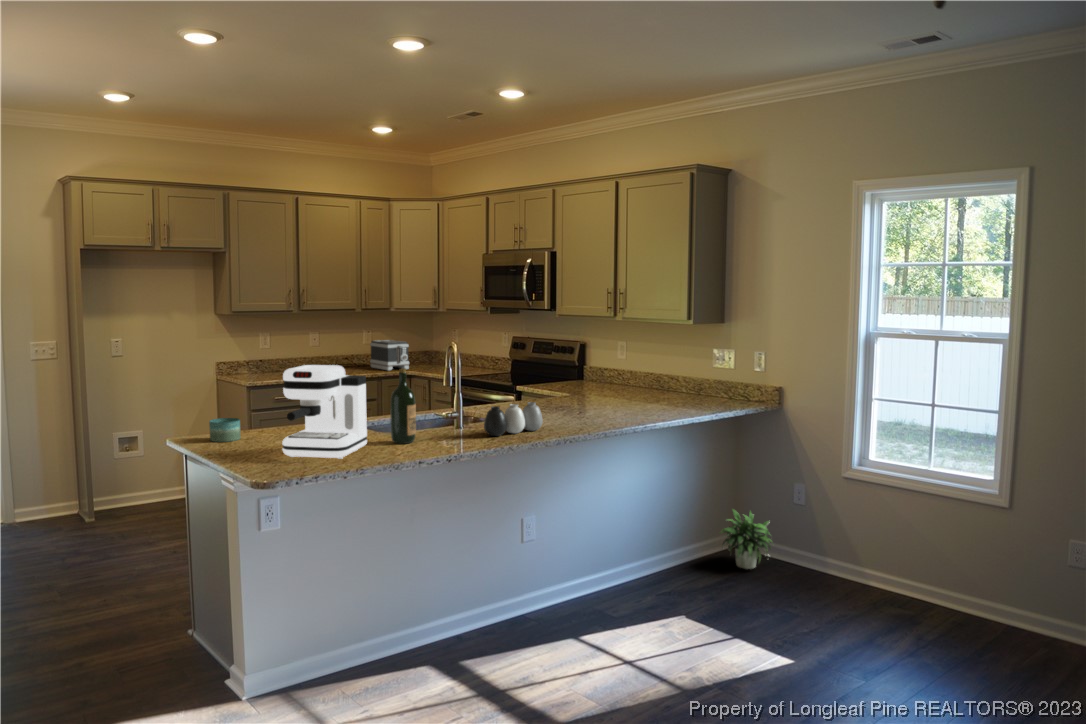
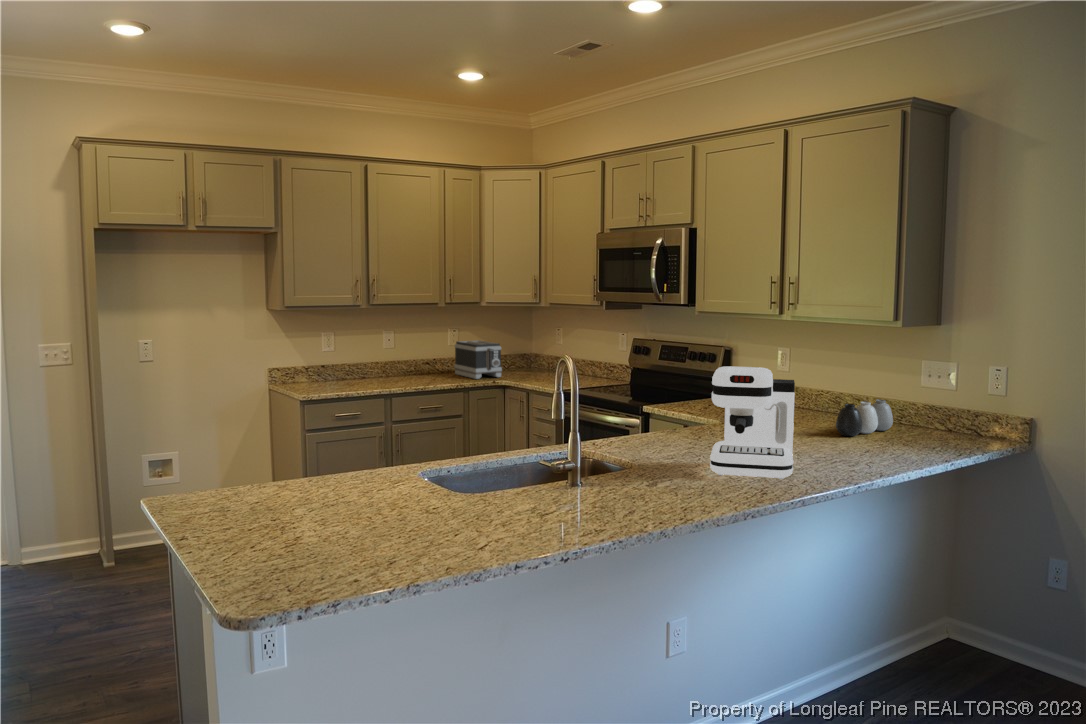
coffee maker: present [282,365,367,459] -> present [710,367,795,479]
wine bottle: present [390,369,416,444] -> none [474,401,512,514]
vase: present [484,402,543,436] -> present [836,400,893,436]
candle: present [209,418,241,442] -> none [218,466,262,503]
potted plant: present [721,509,772,569] -> none [938,591,1023,682]

